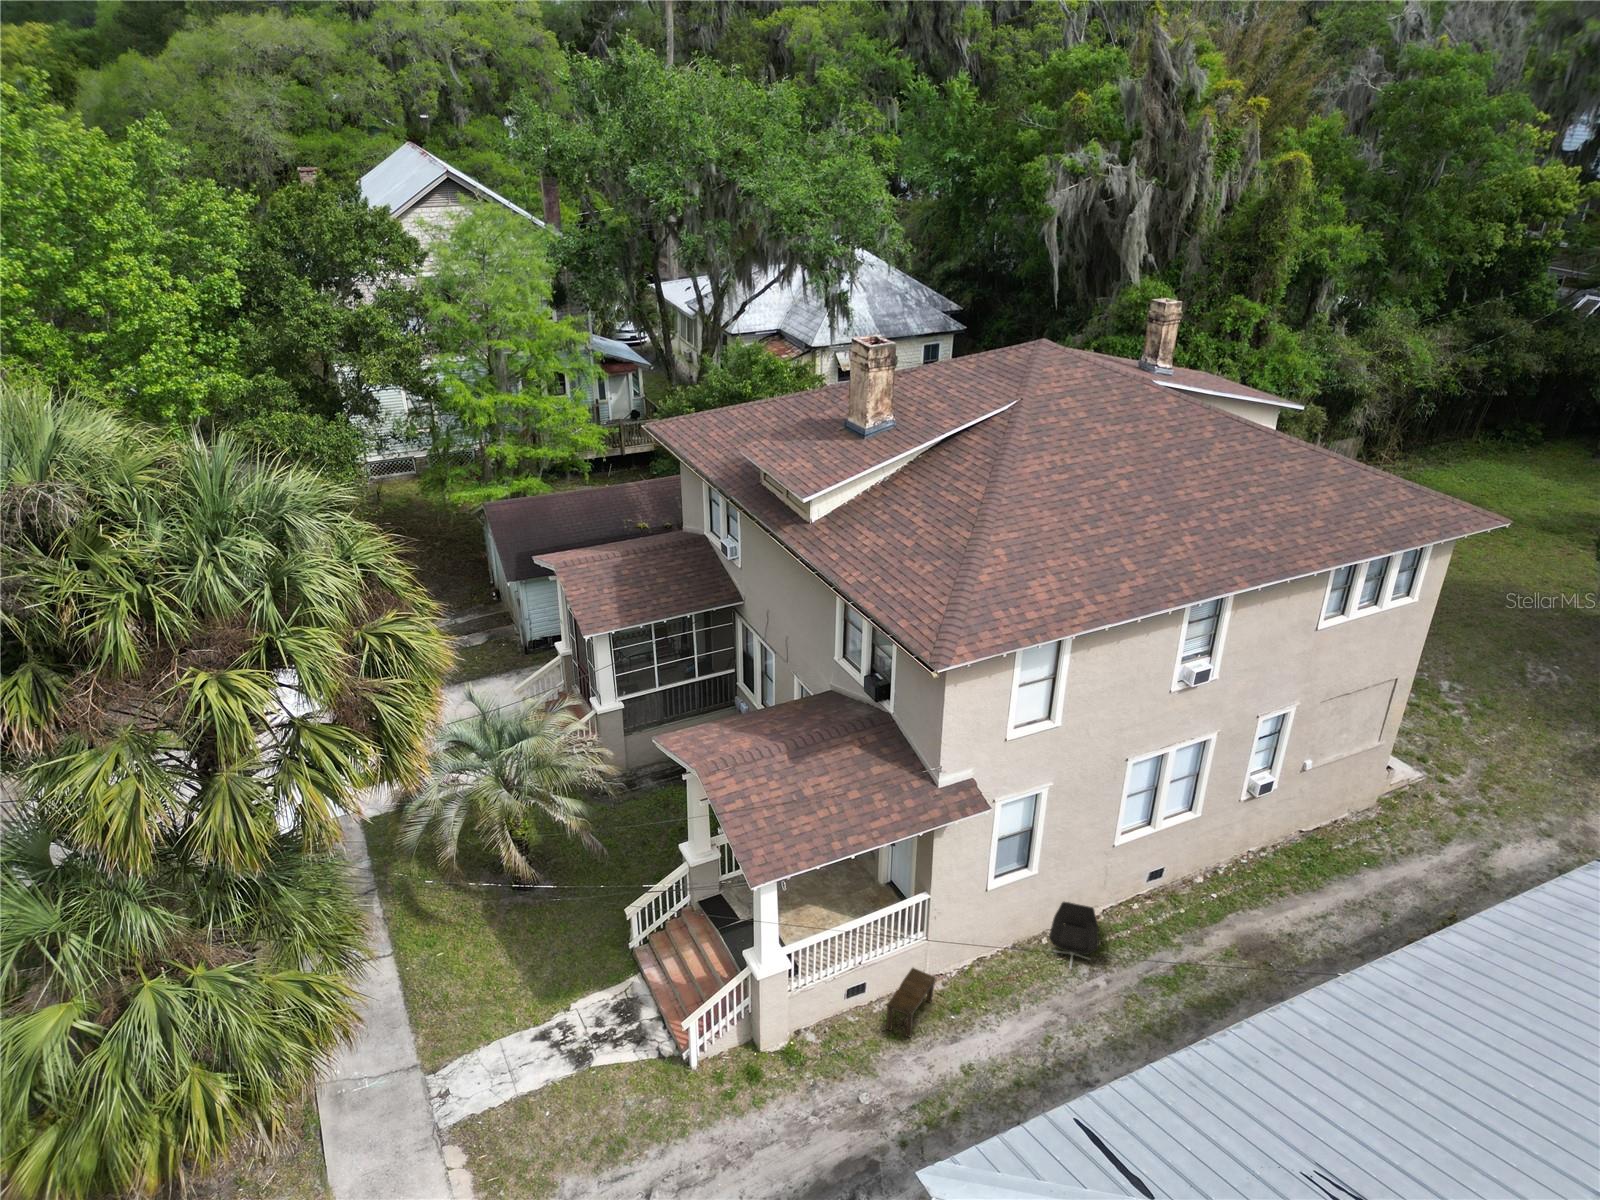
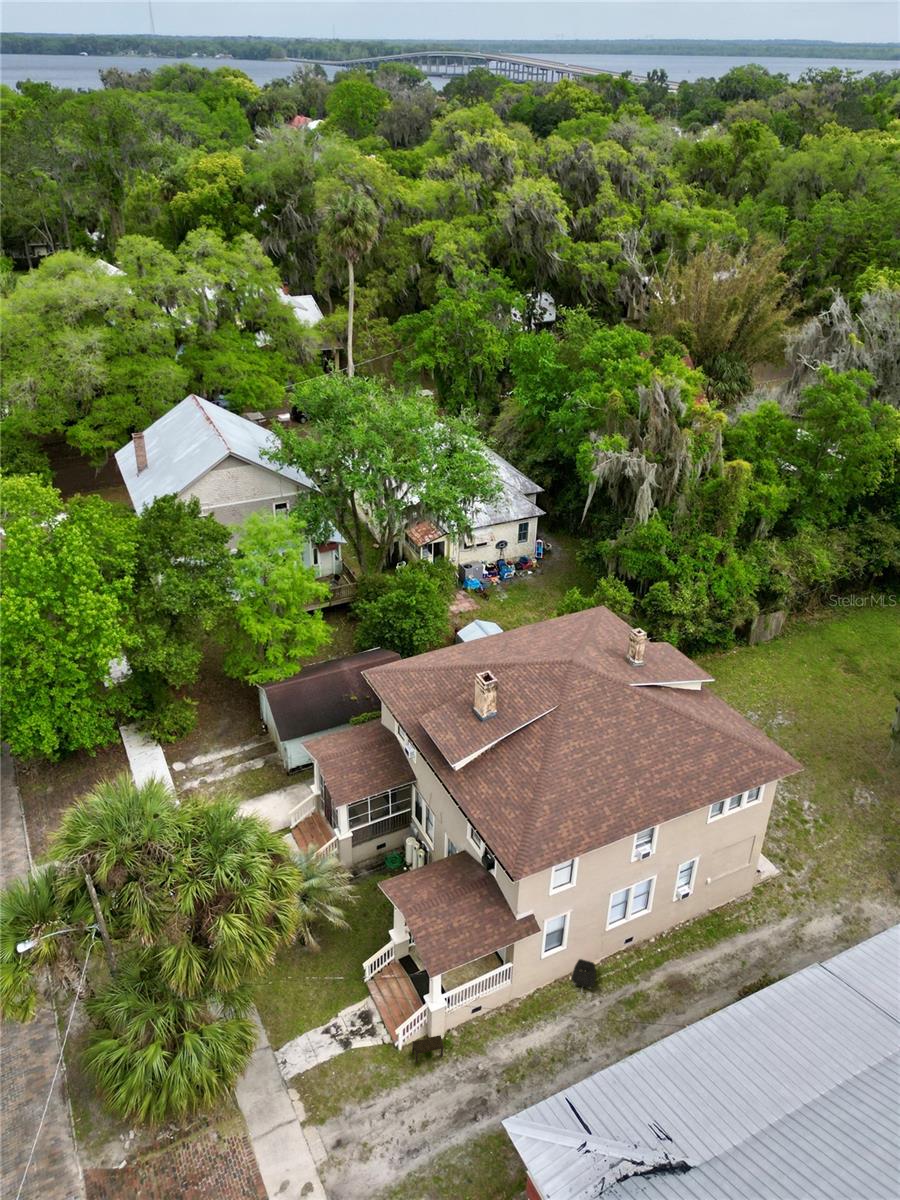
bench: present [886,968,936,1037] -> present [412,1035,444,1063]

